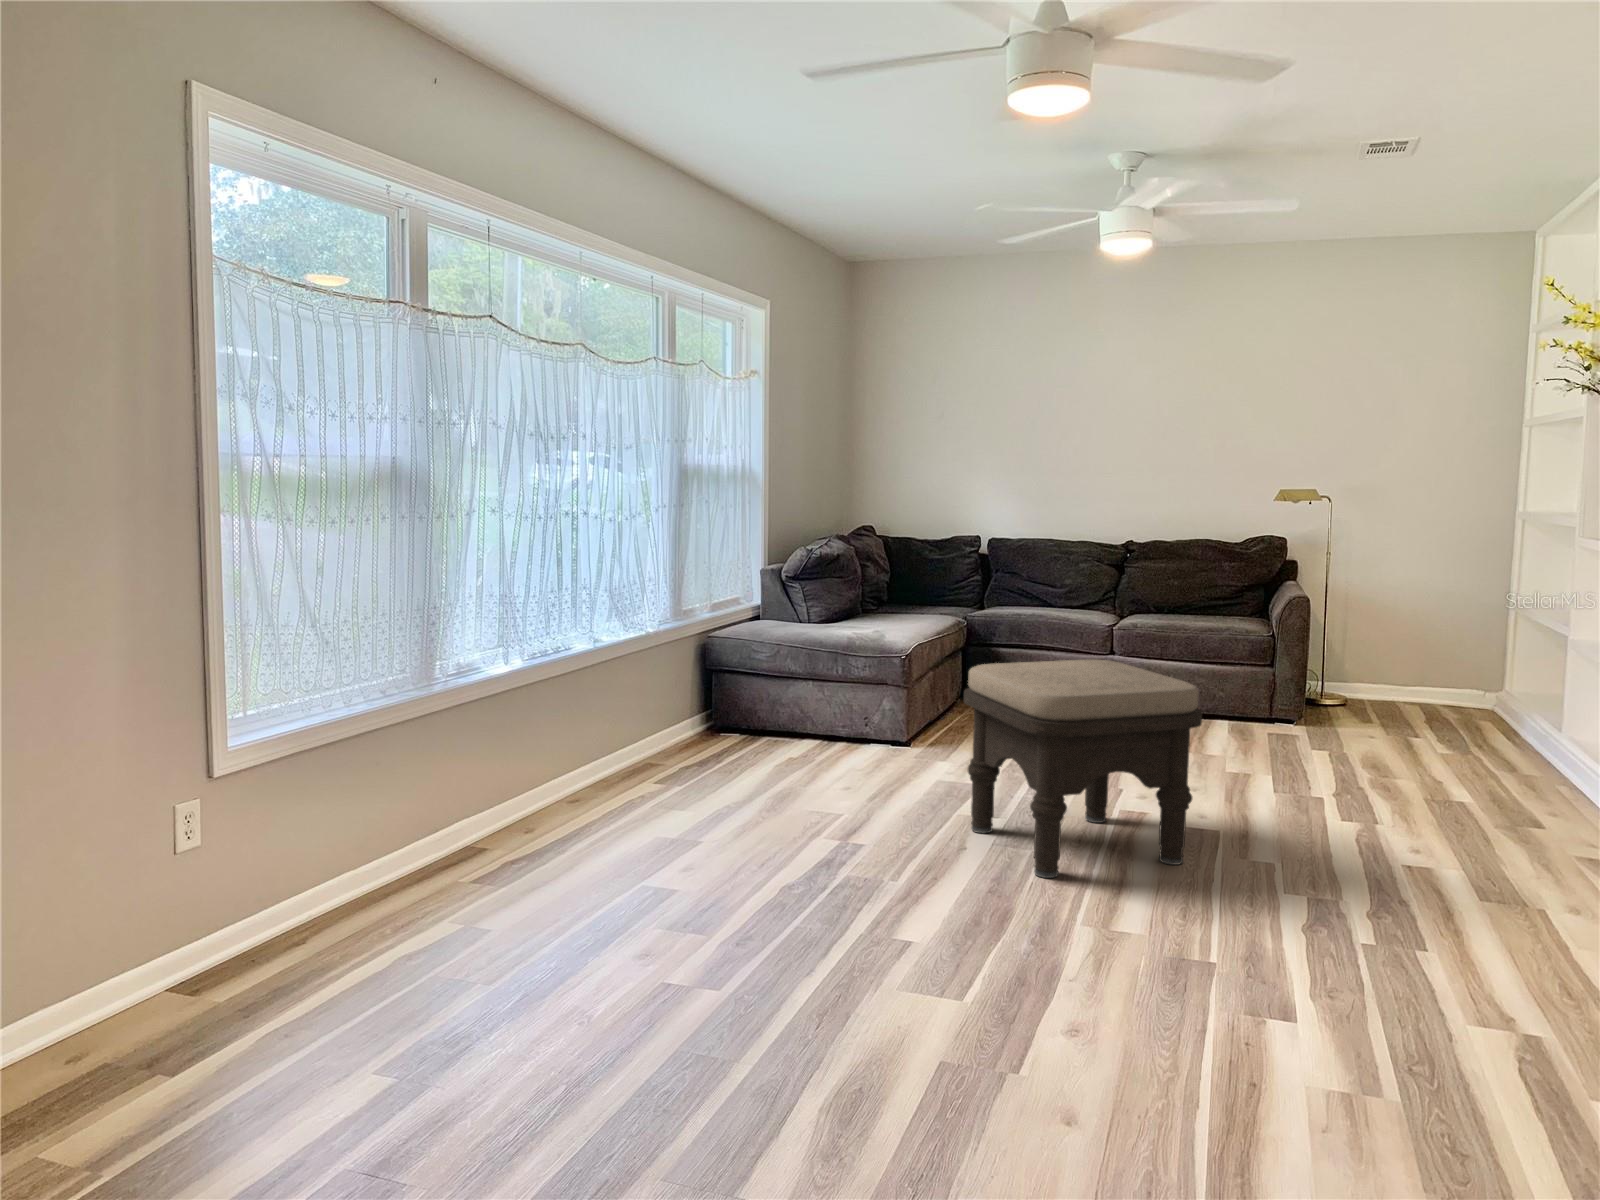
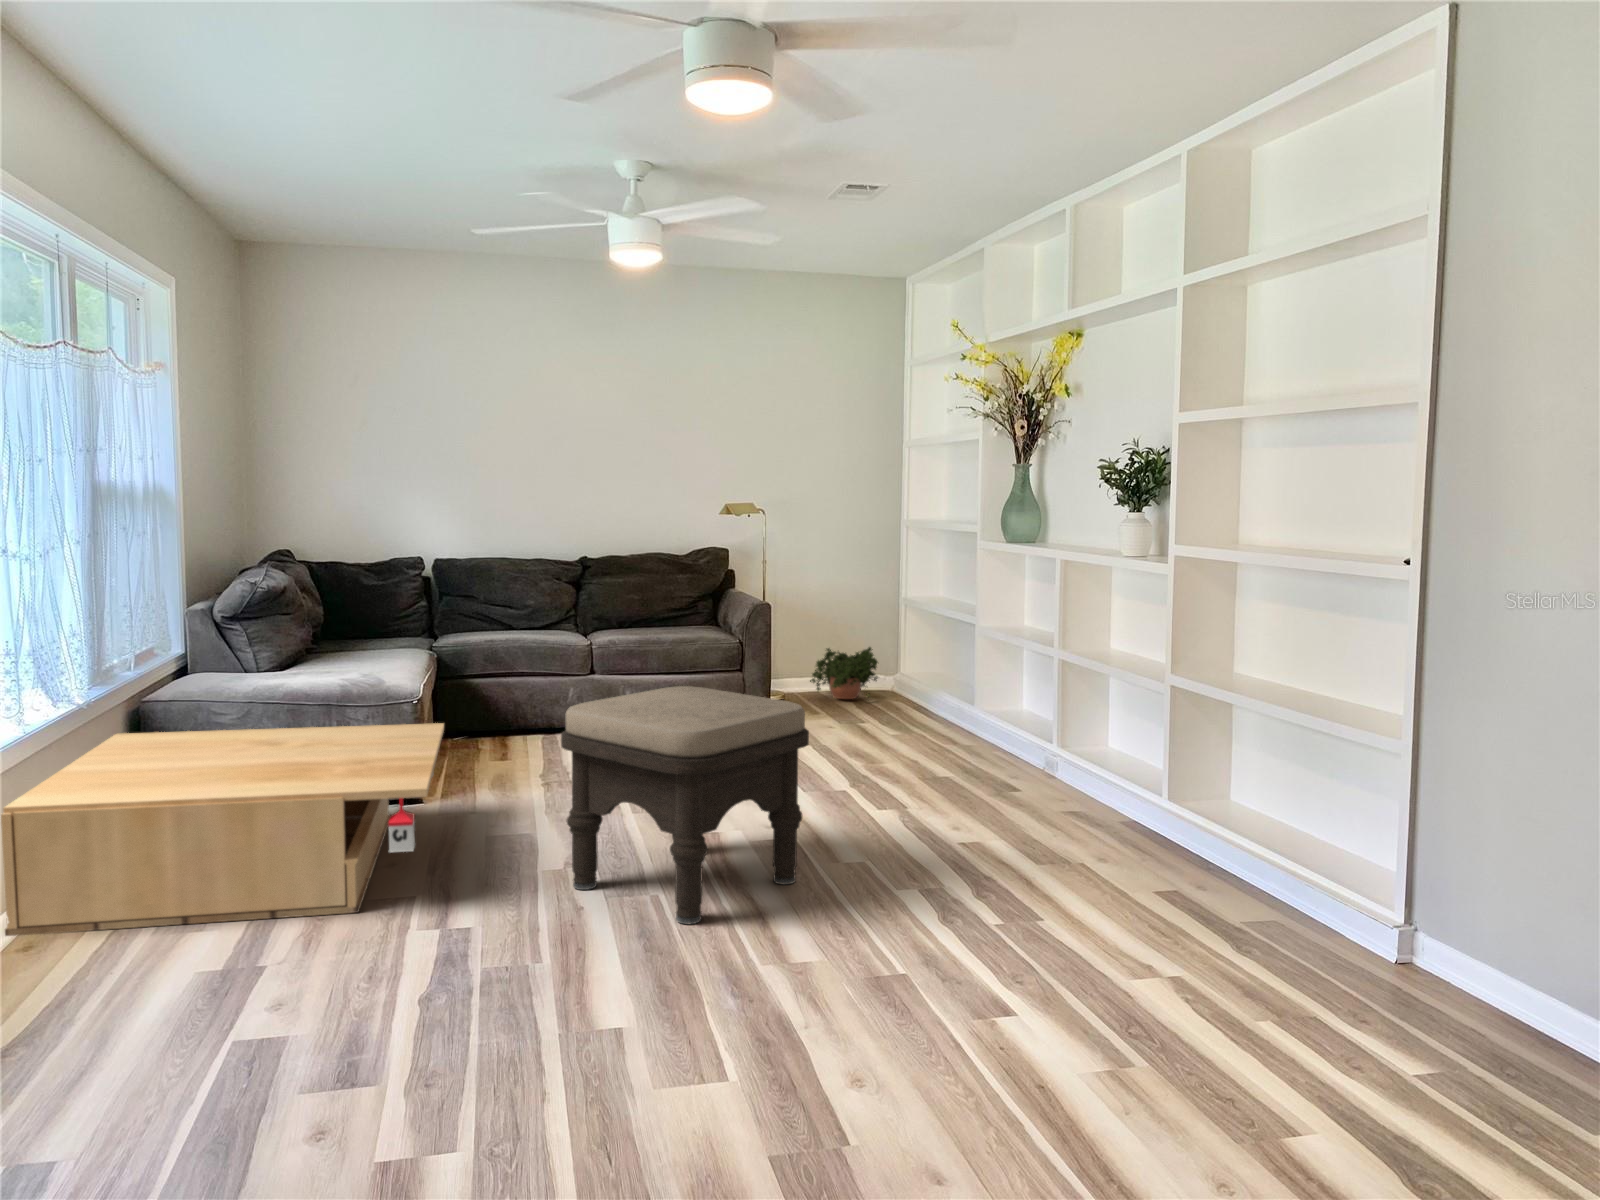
potted plant: none [1370,650,1460,715] -> present [810,647,878,699]
coffee table: none [574,659,921,815] -> present [1,723,444,936]

